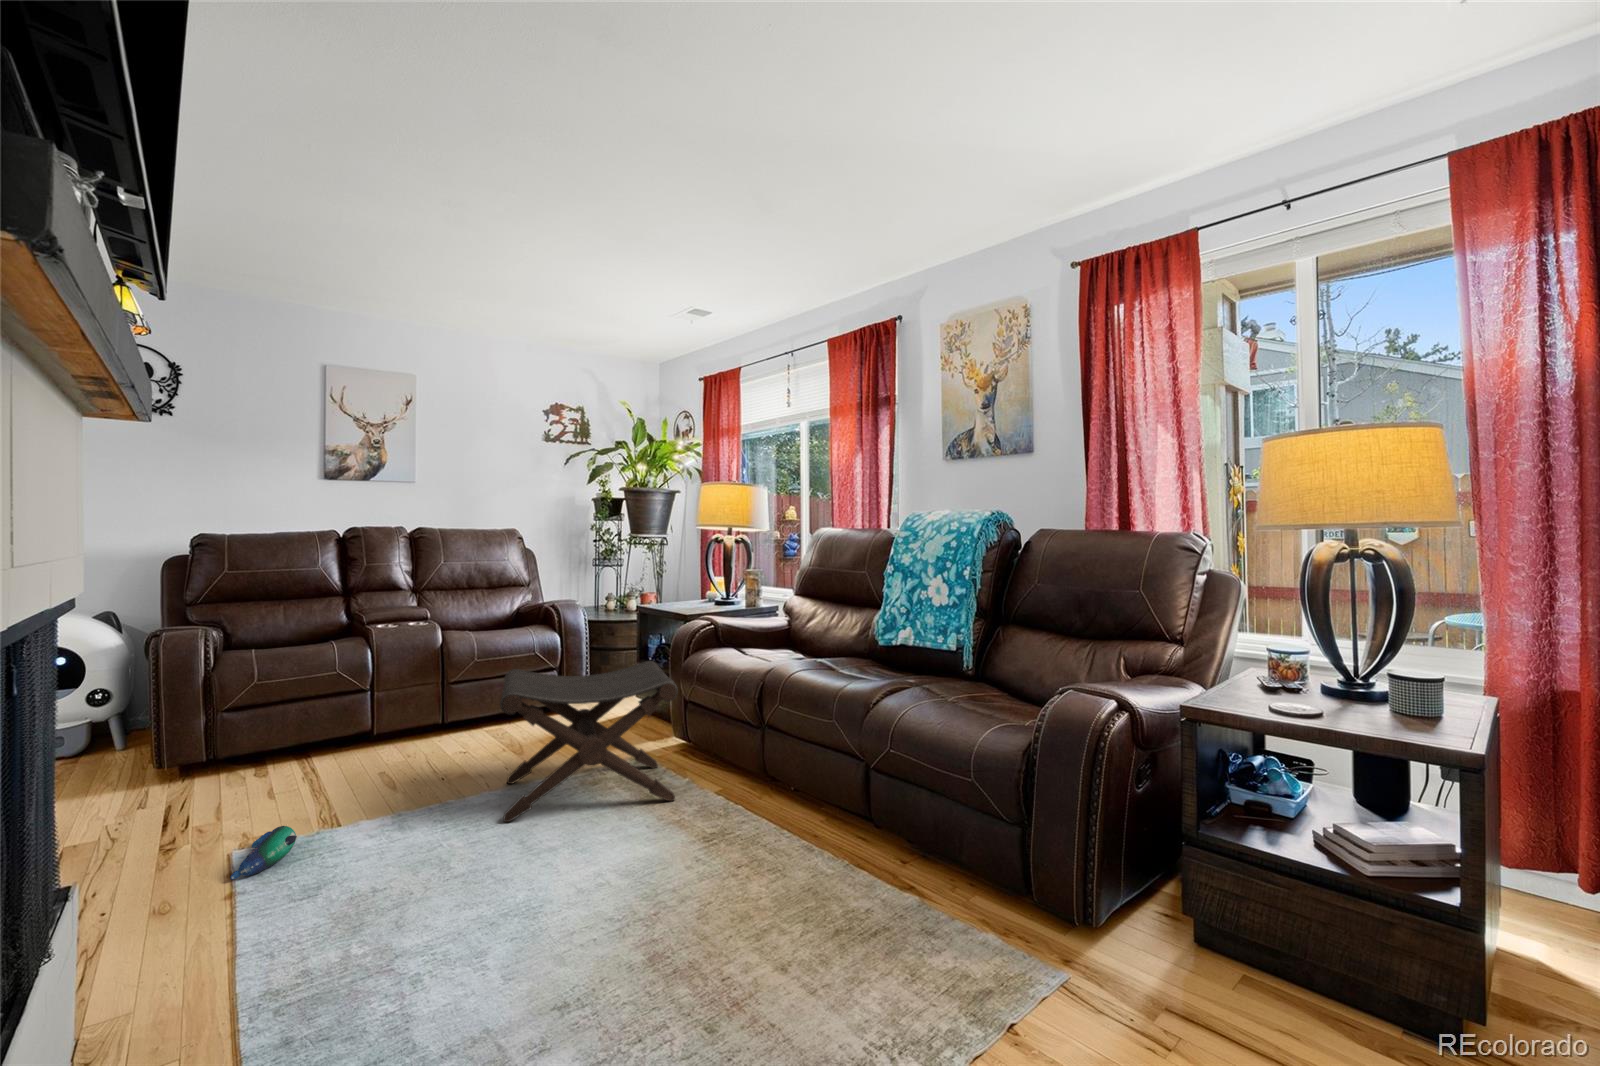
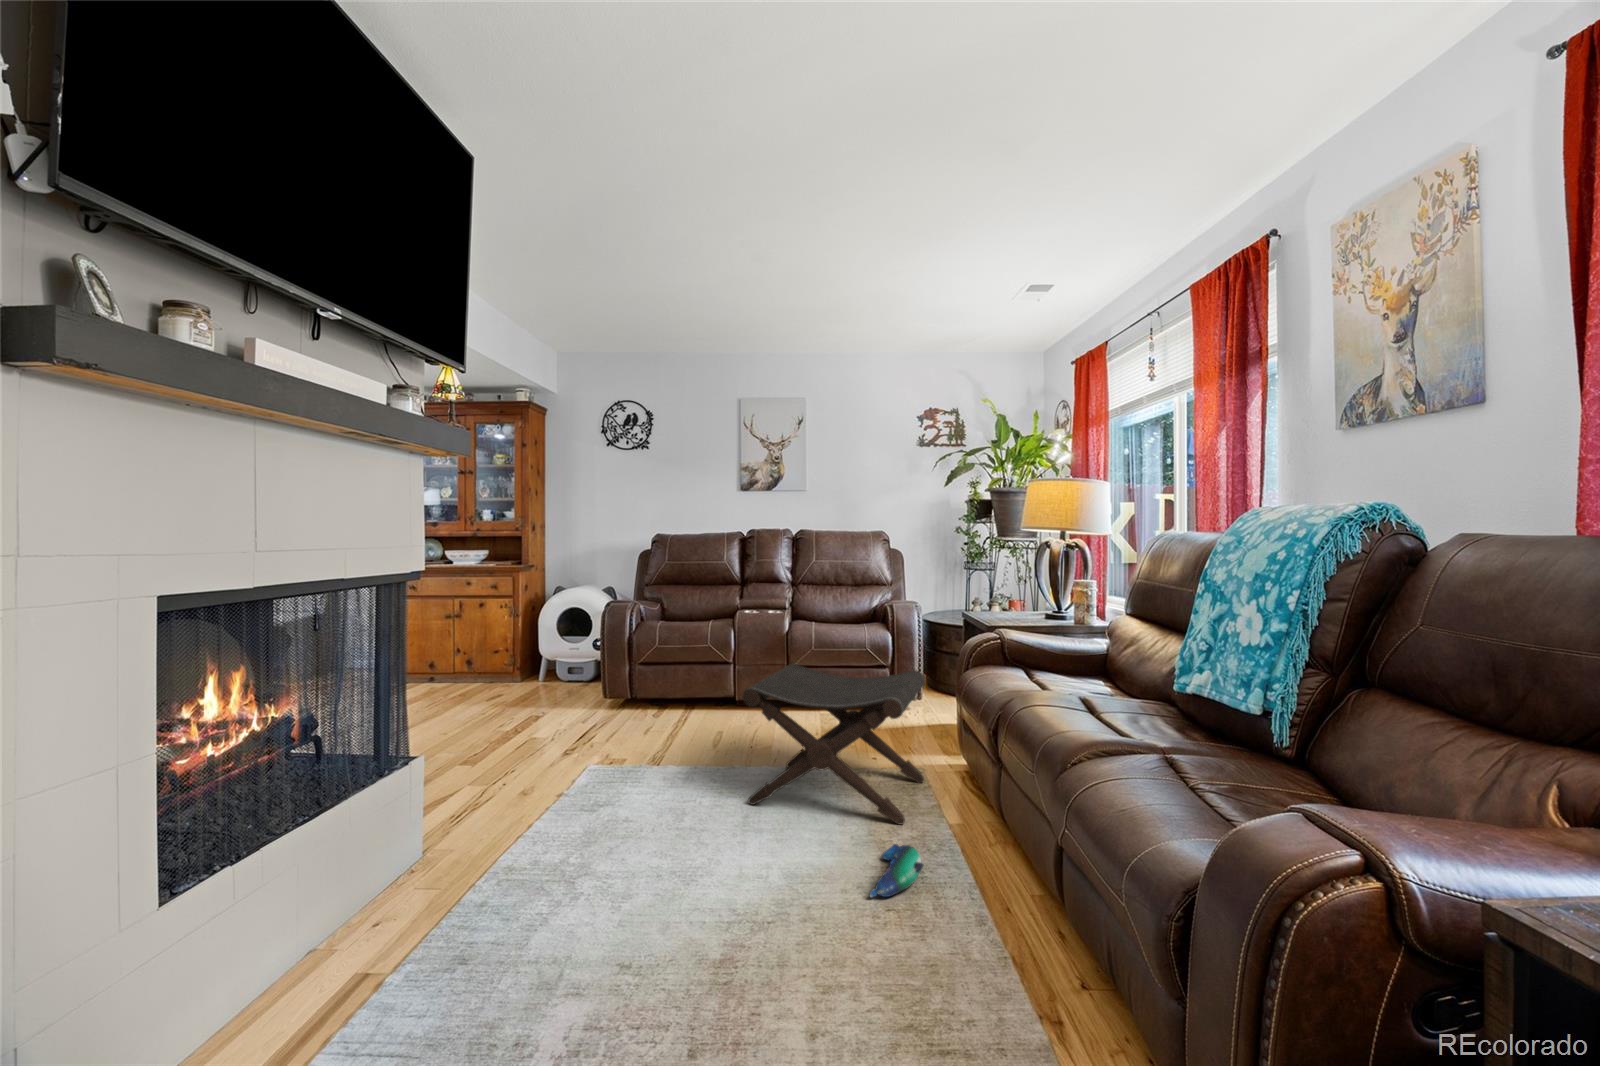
plush toy: present [230,826,297,880] -> present [869,844,924,898]

